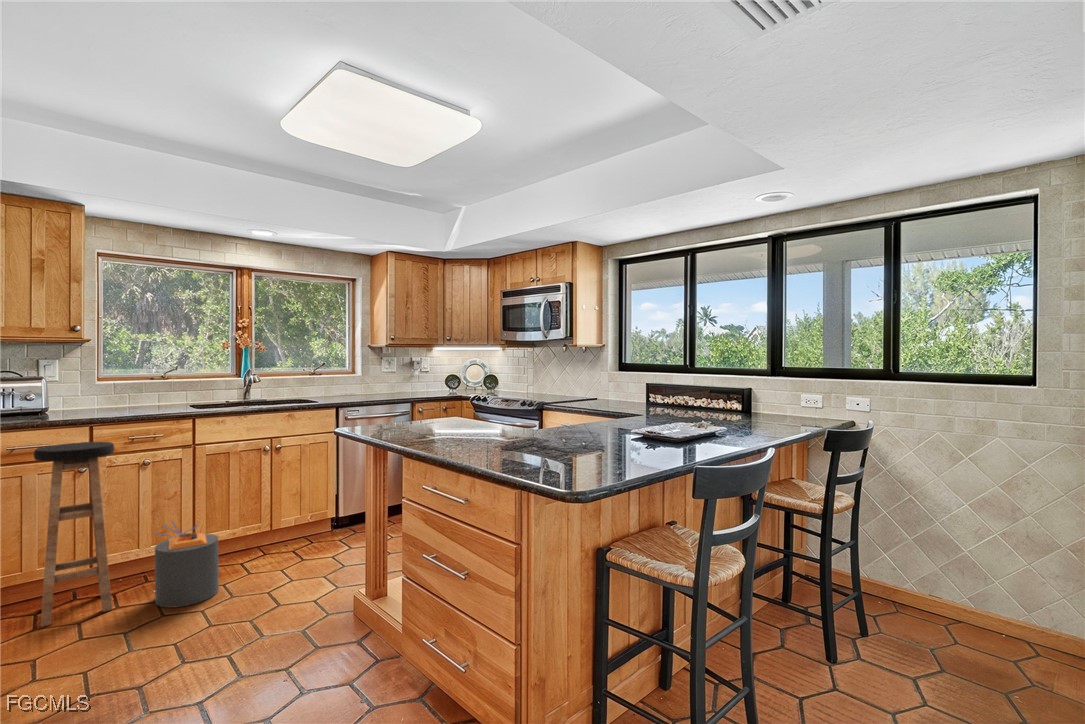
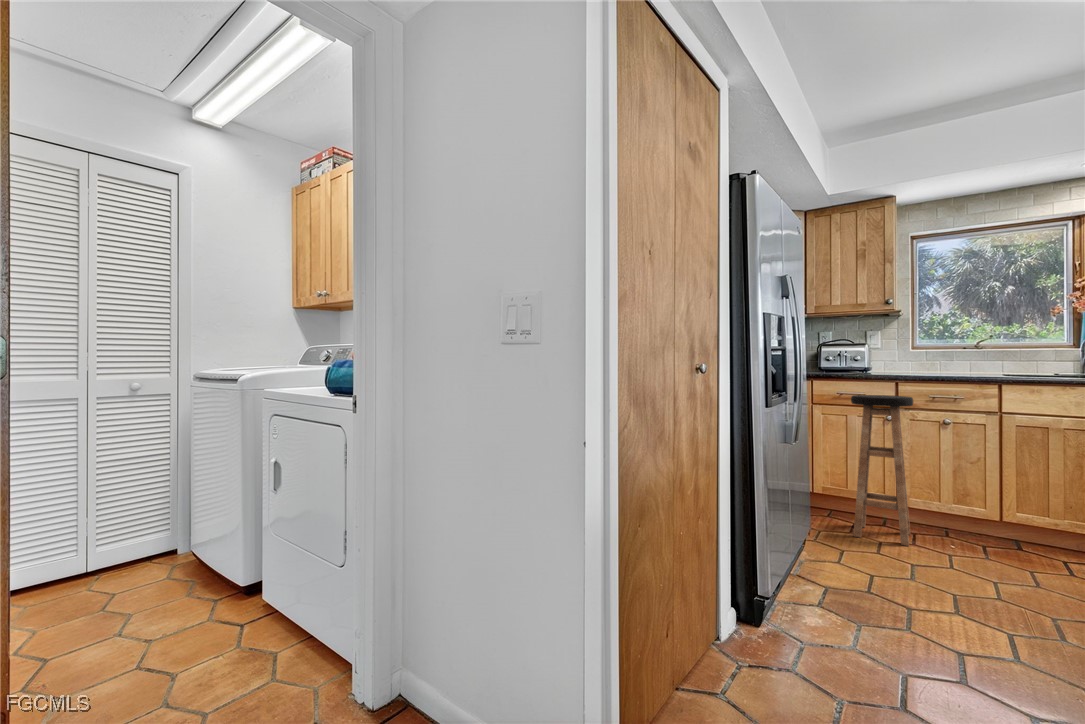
trash can: present [155,522,219,608] -> none [945,478,1022,574]

